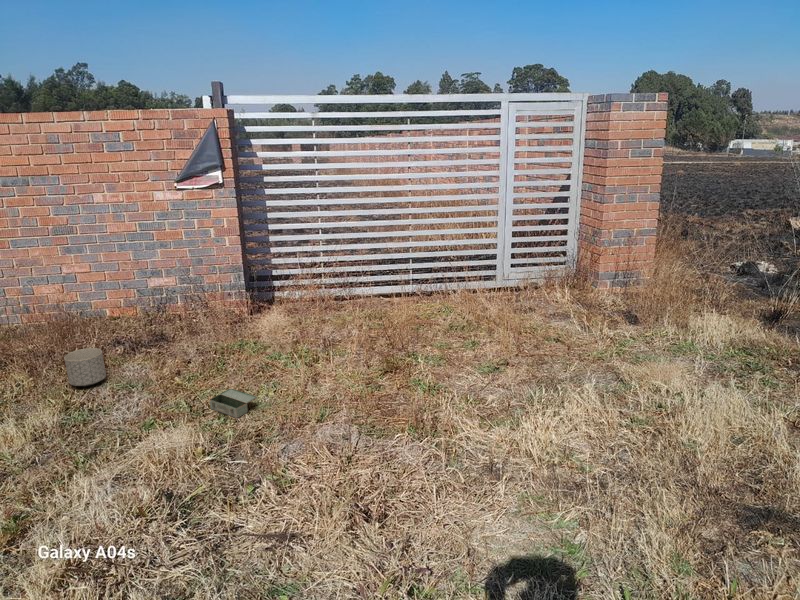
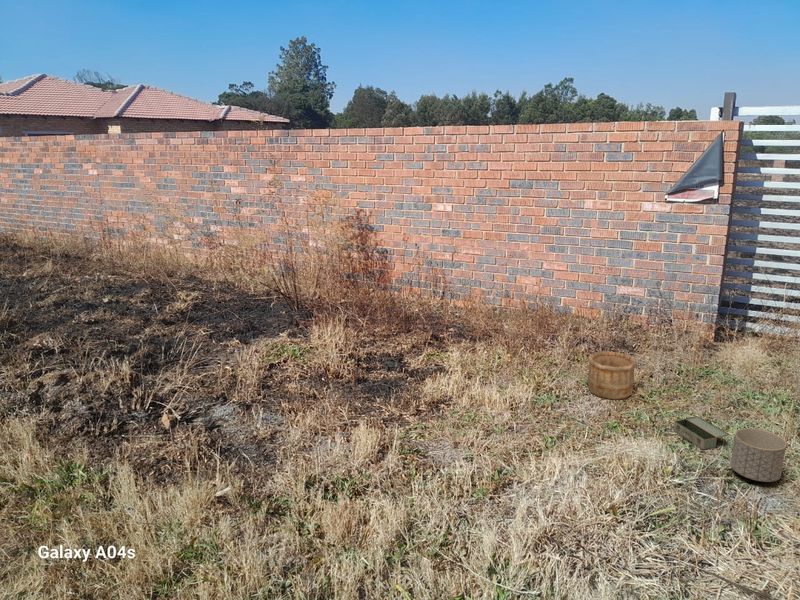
wooden bucket: none [117,346,171,397] -> present [588,351,636,399]
planter: present [64,348,106,386] -> present [731,428,786,482]

